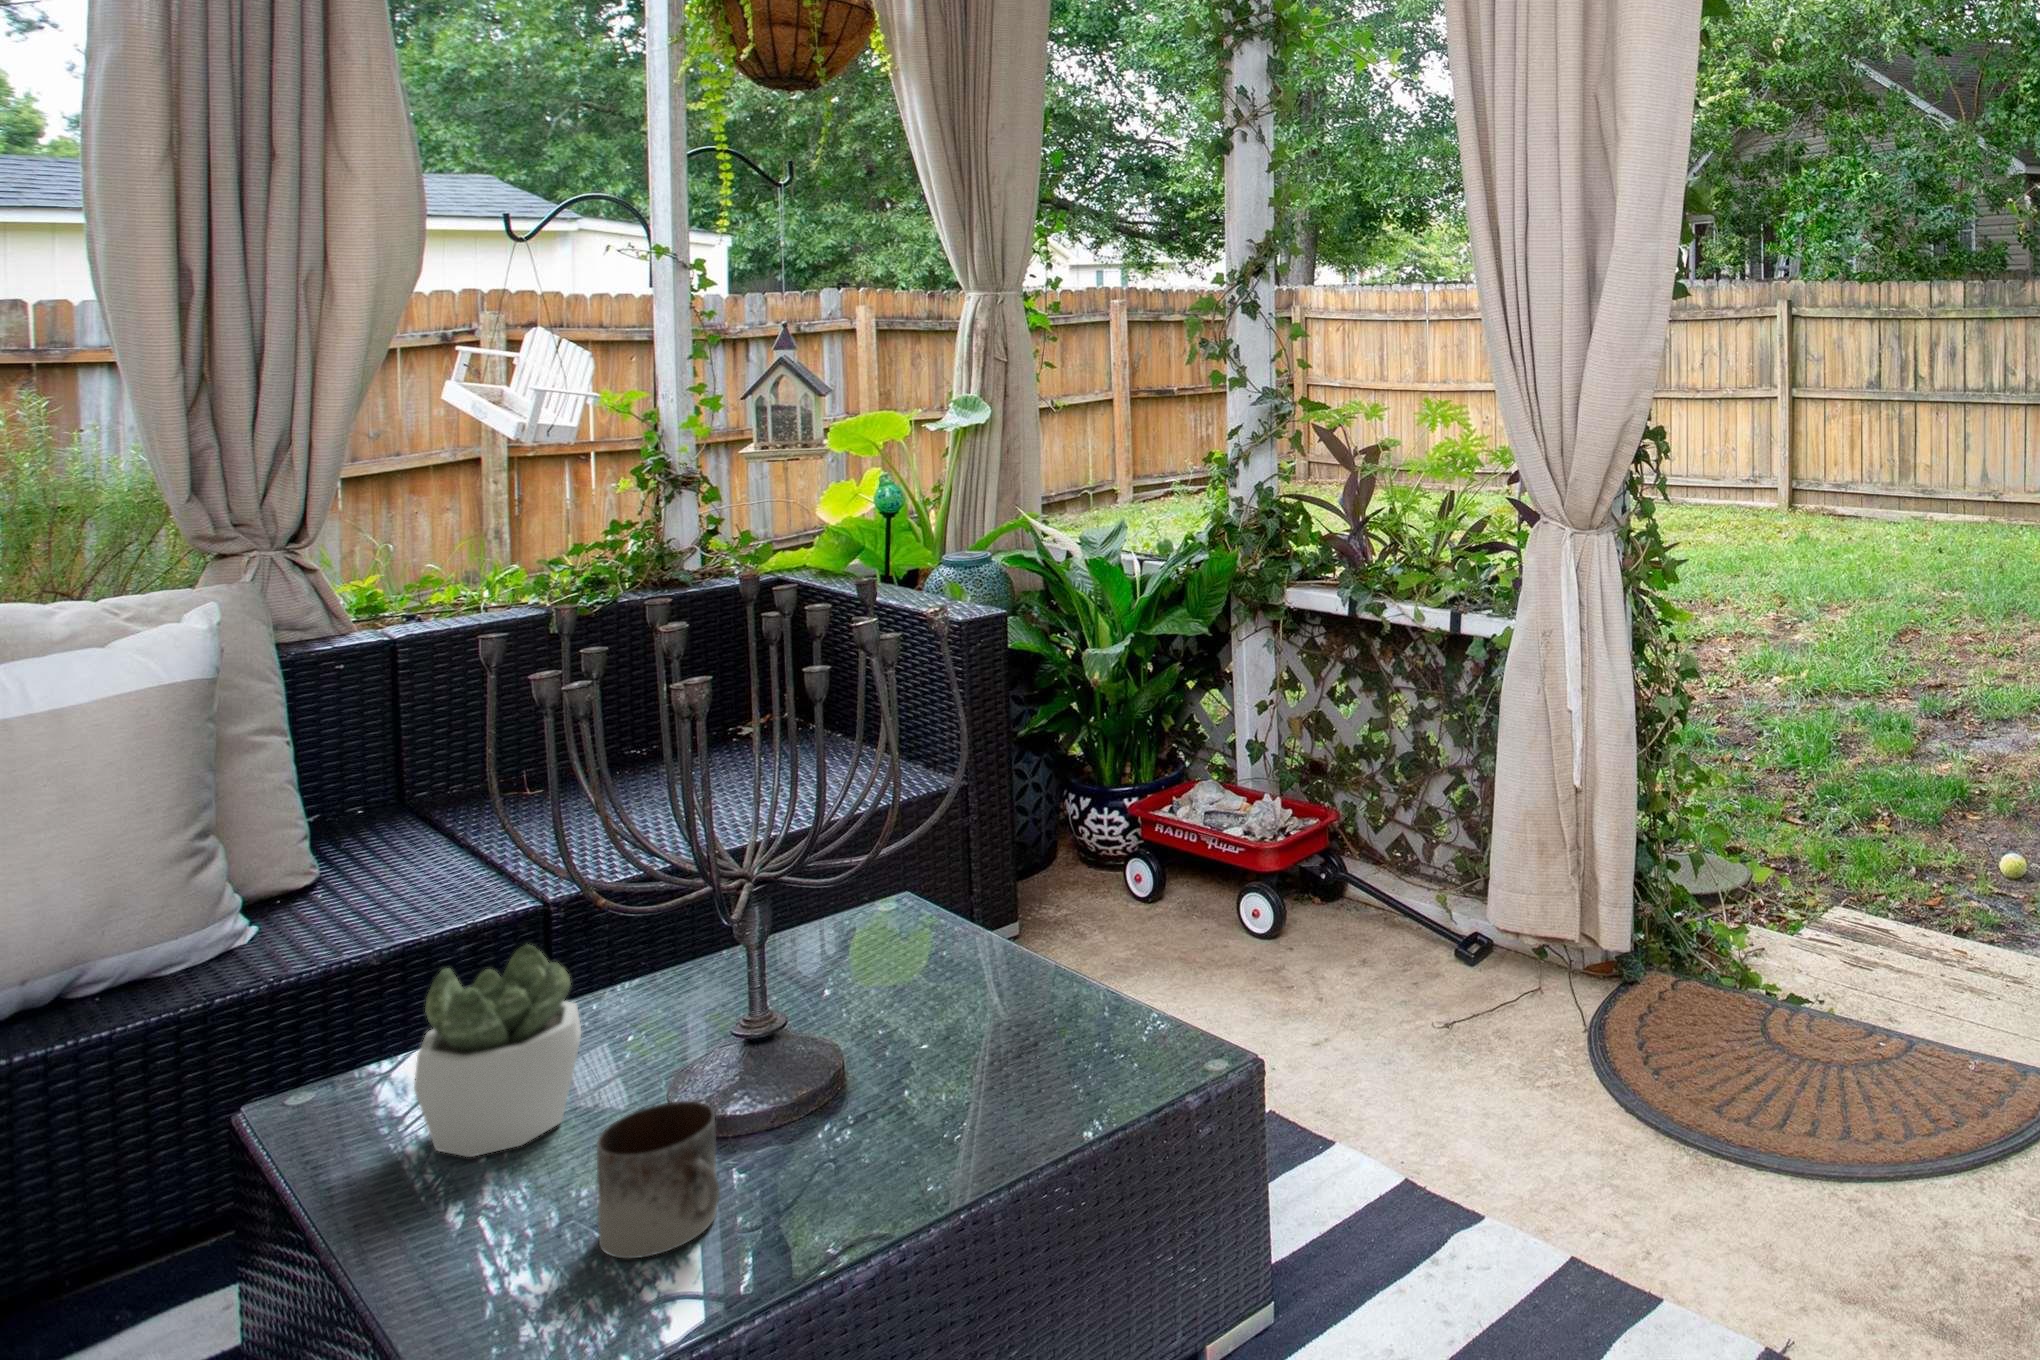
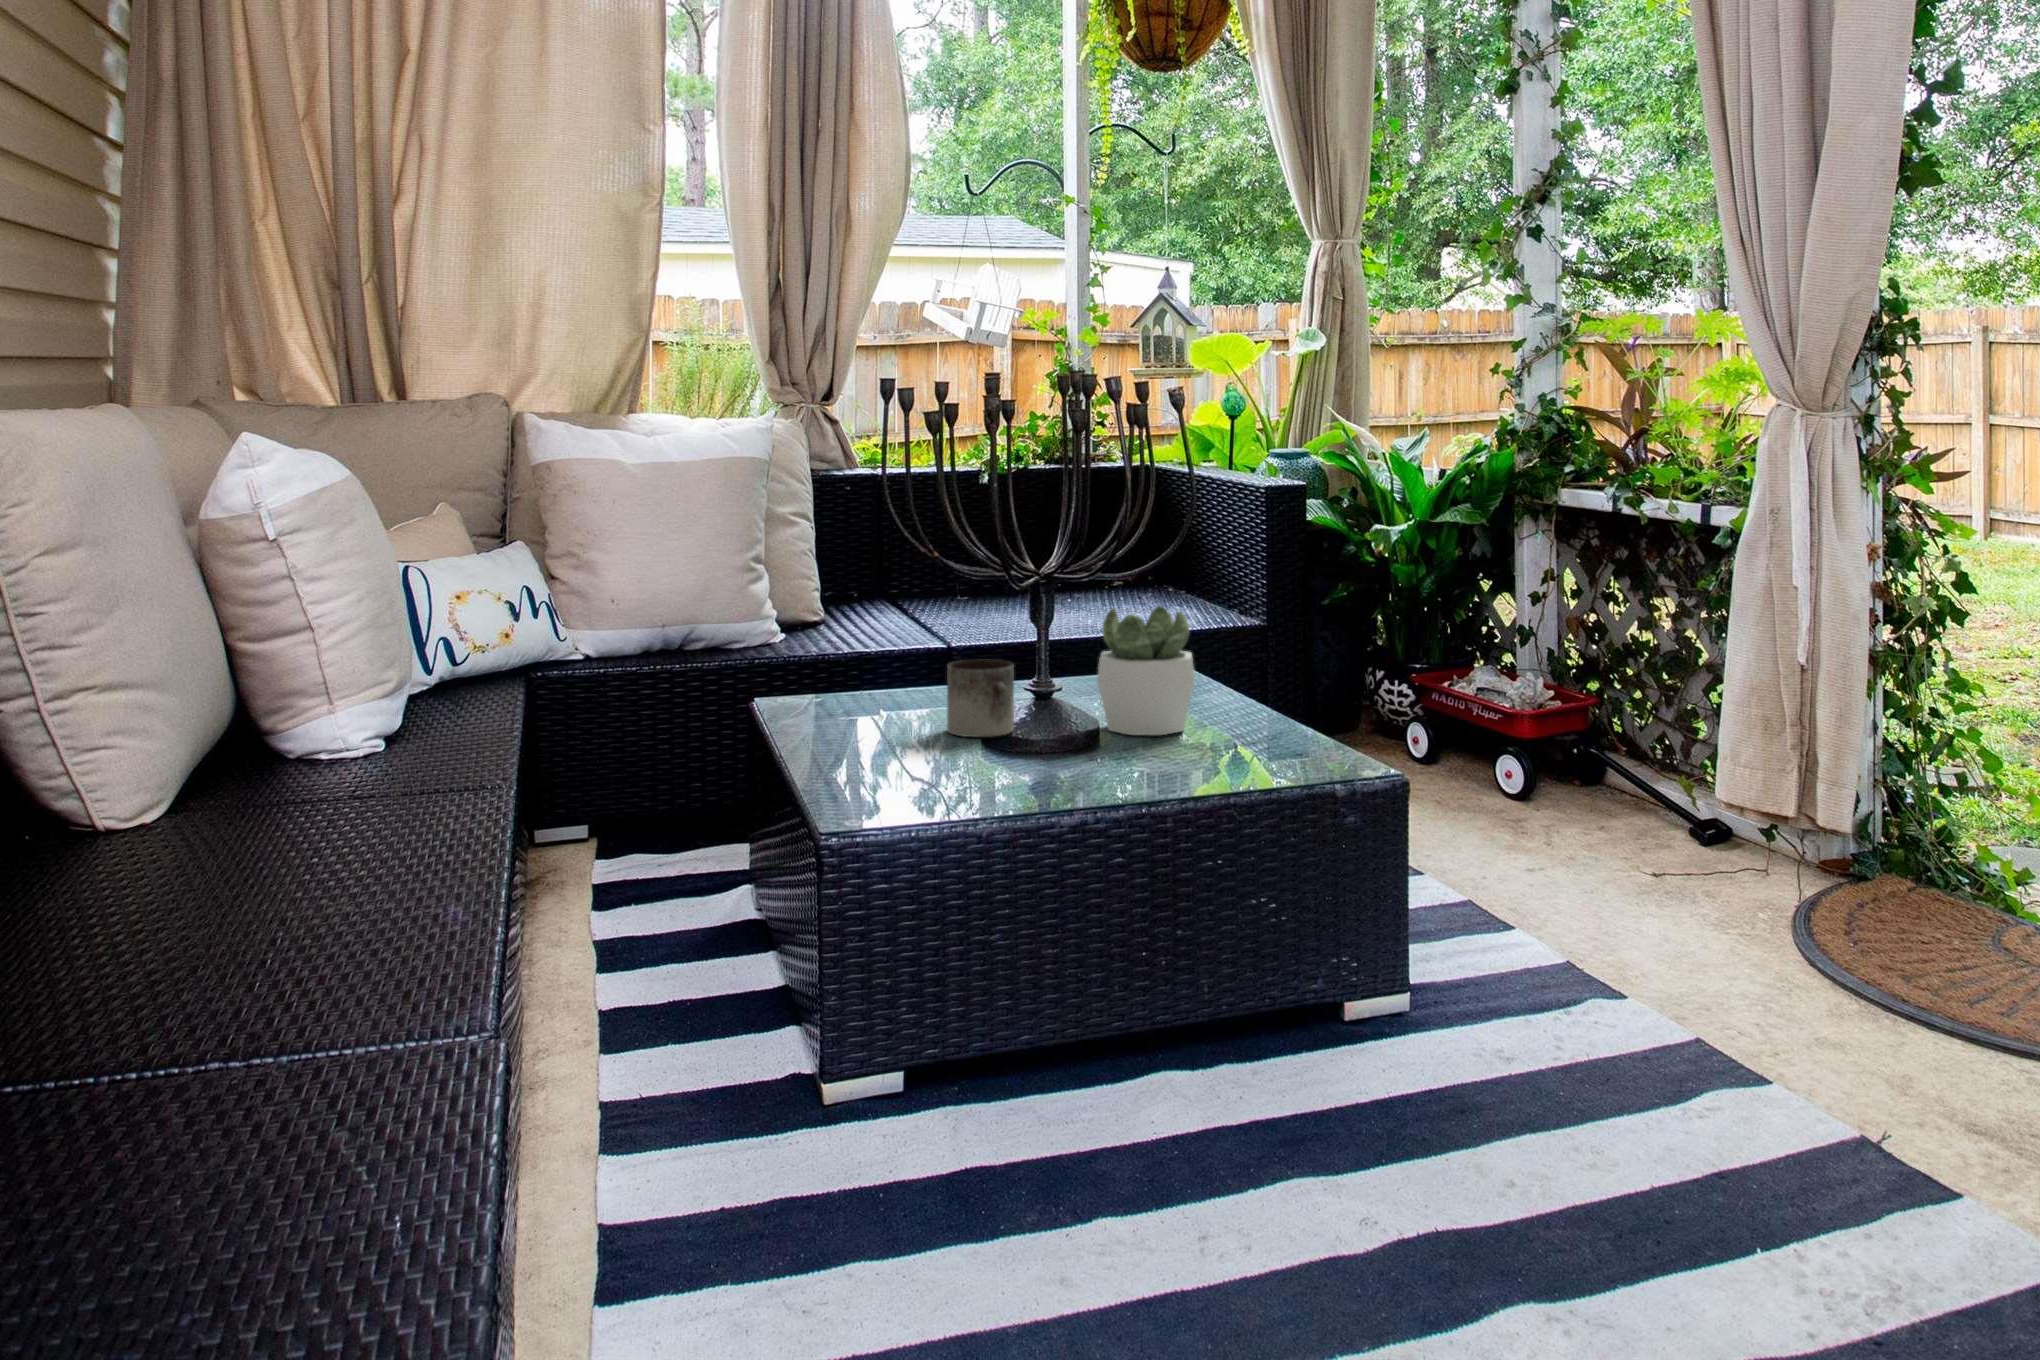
succulent plant: present [414,945,581,1157] -> present [1097,606,1194,735]

